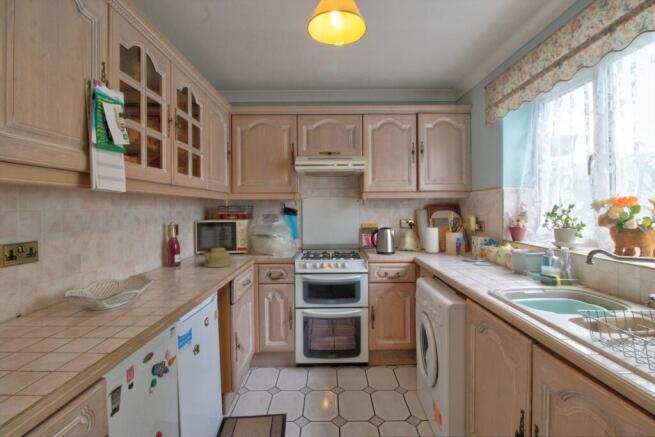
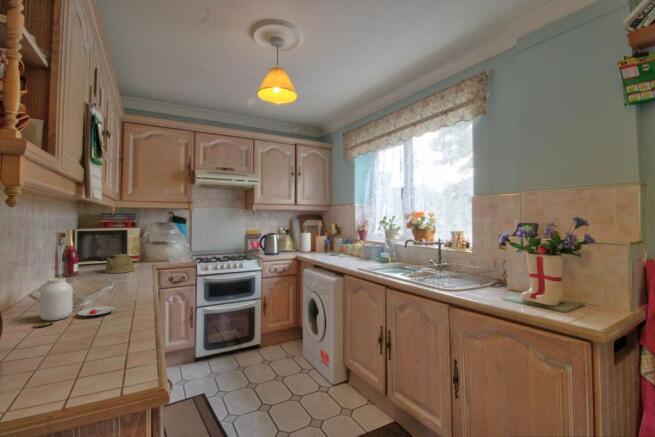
jar: none [37,282,132,339] -> present [34,278,115,327]

